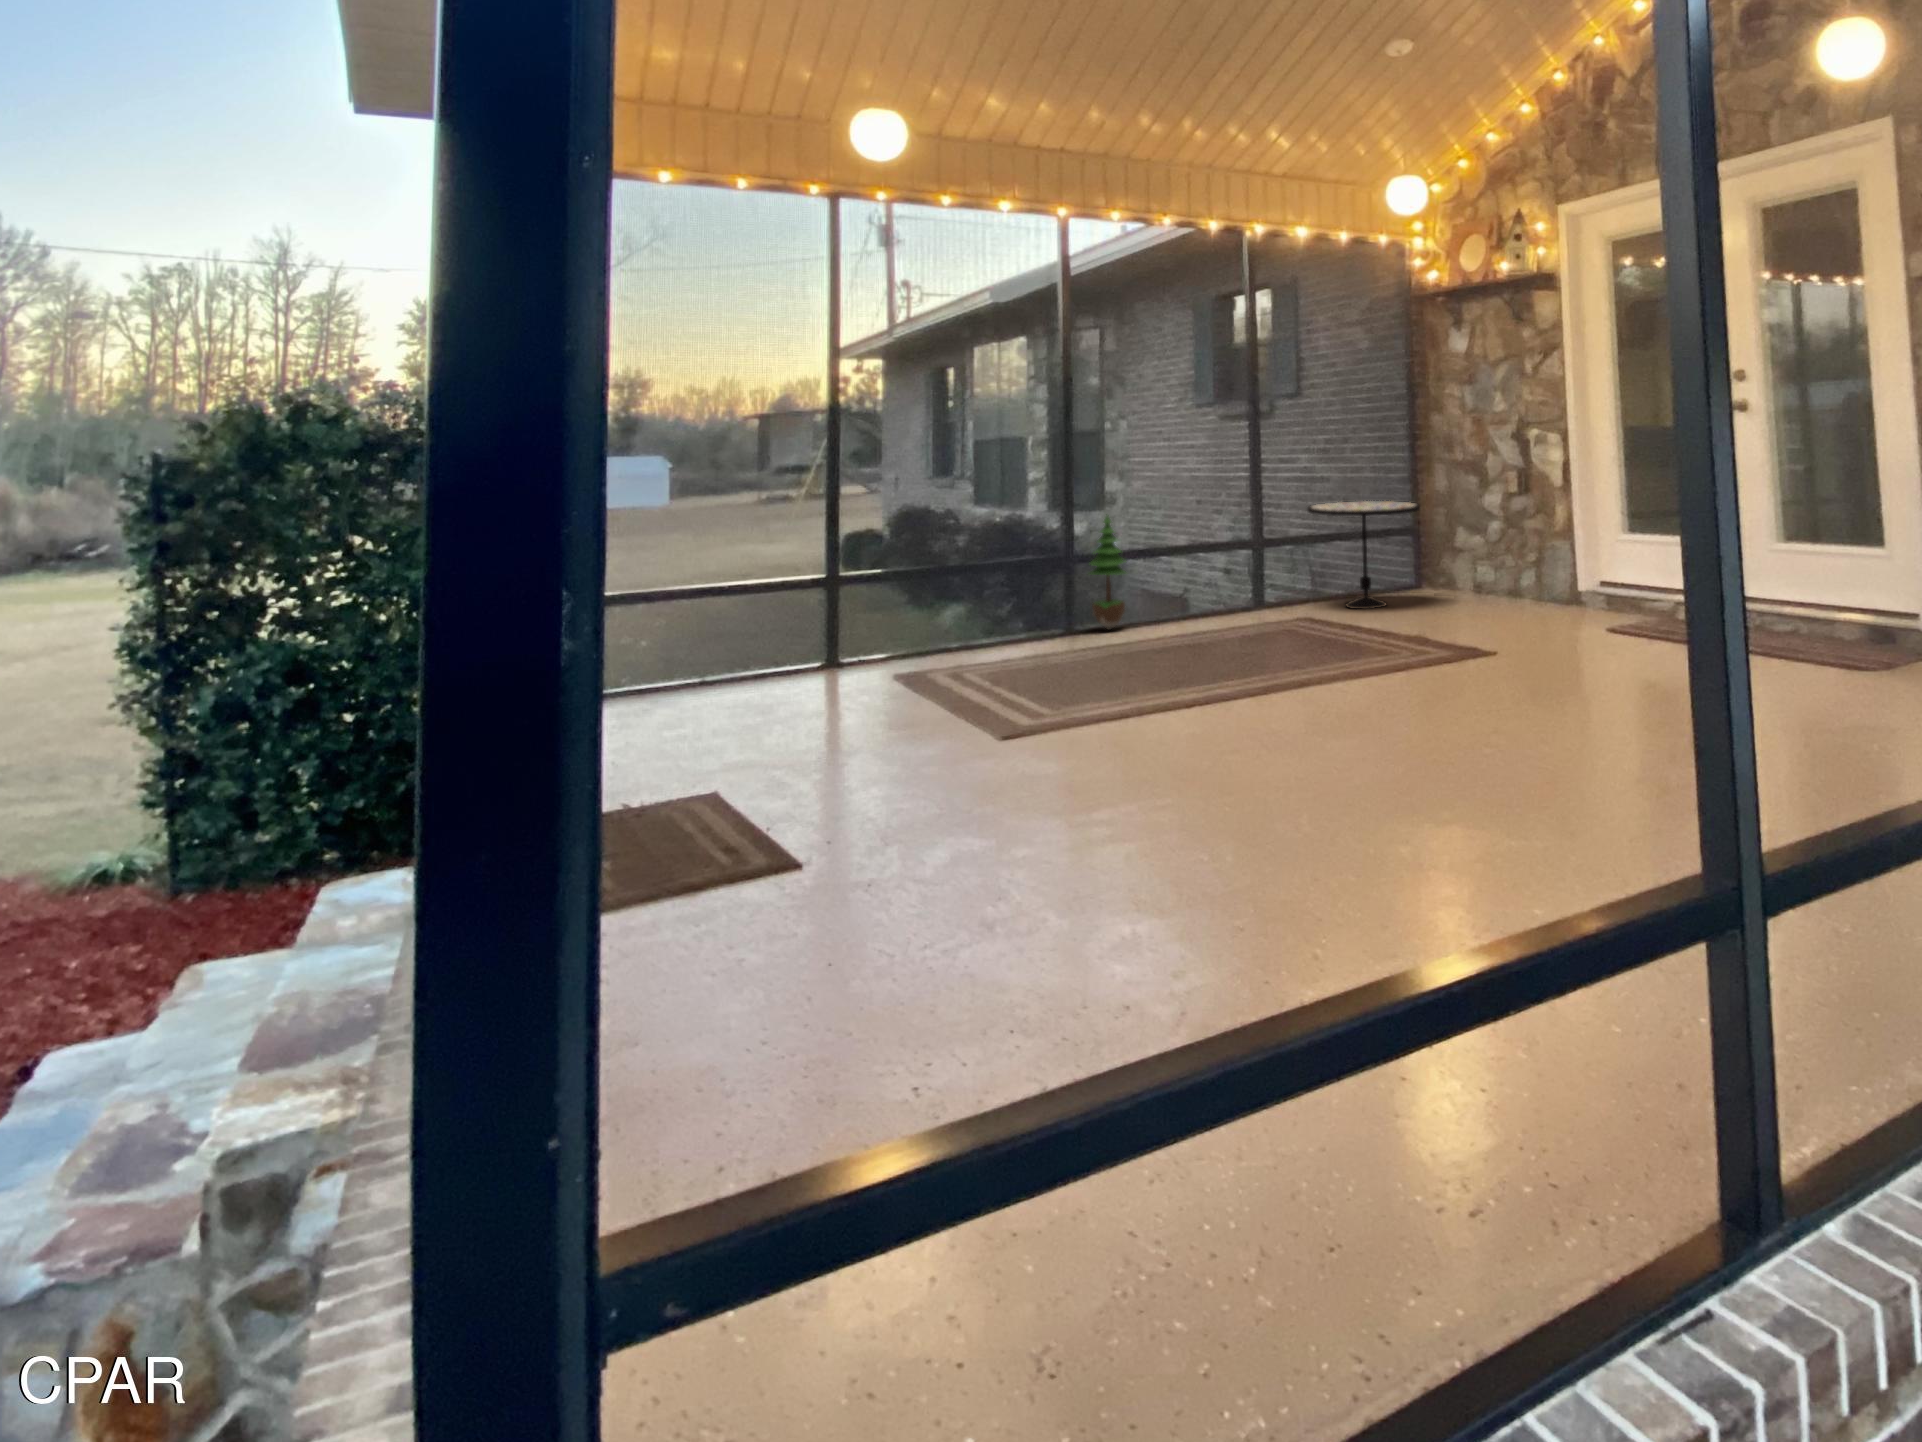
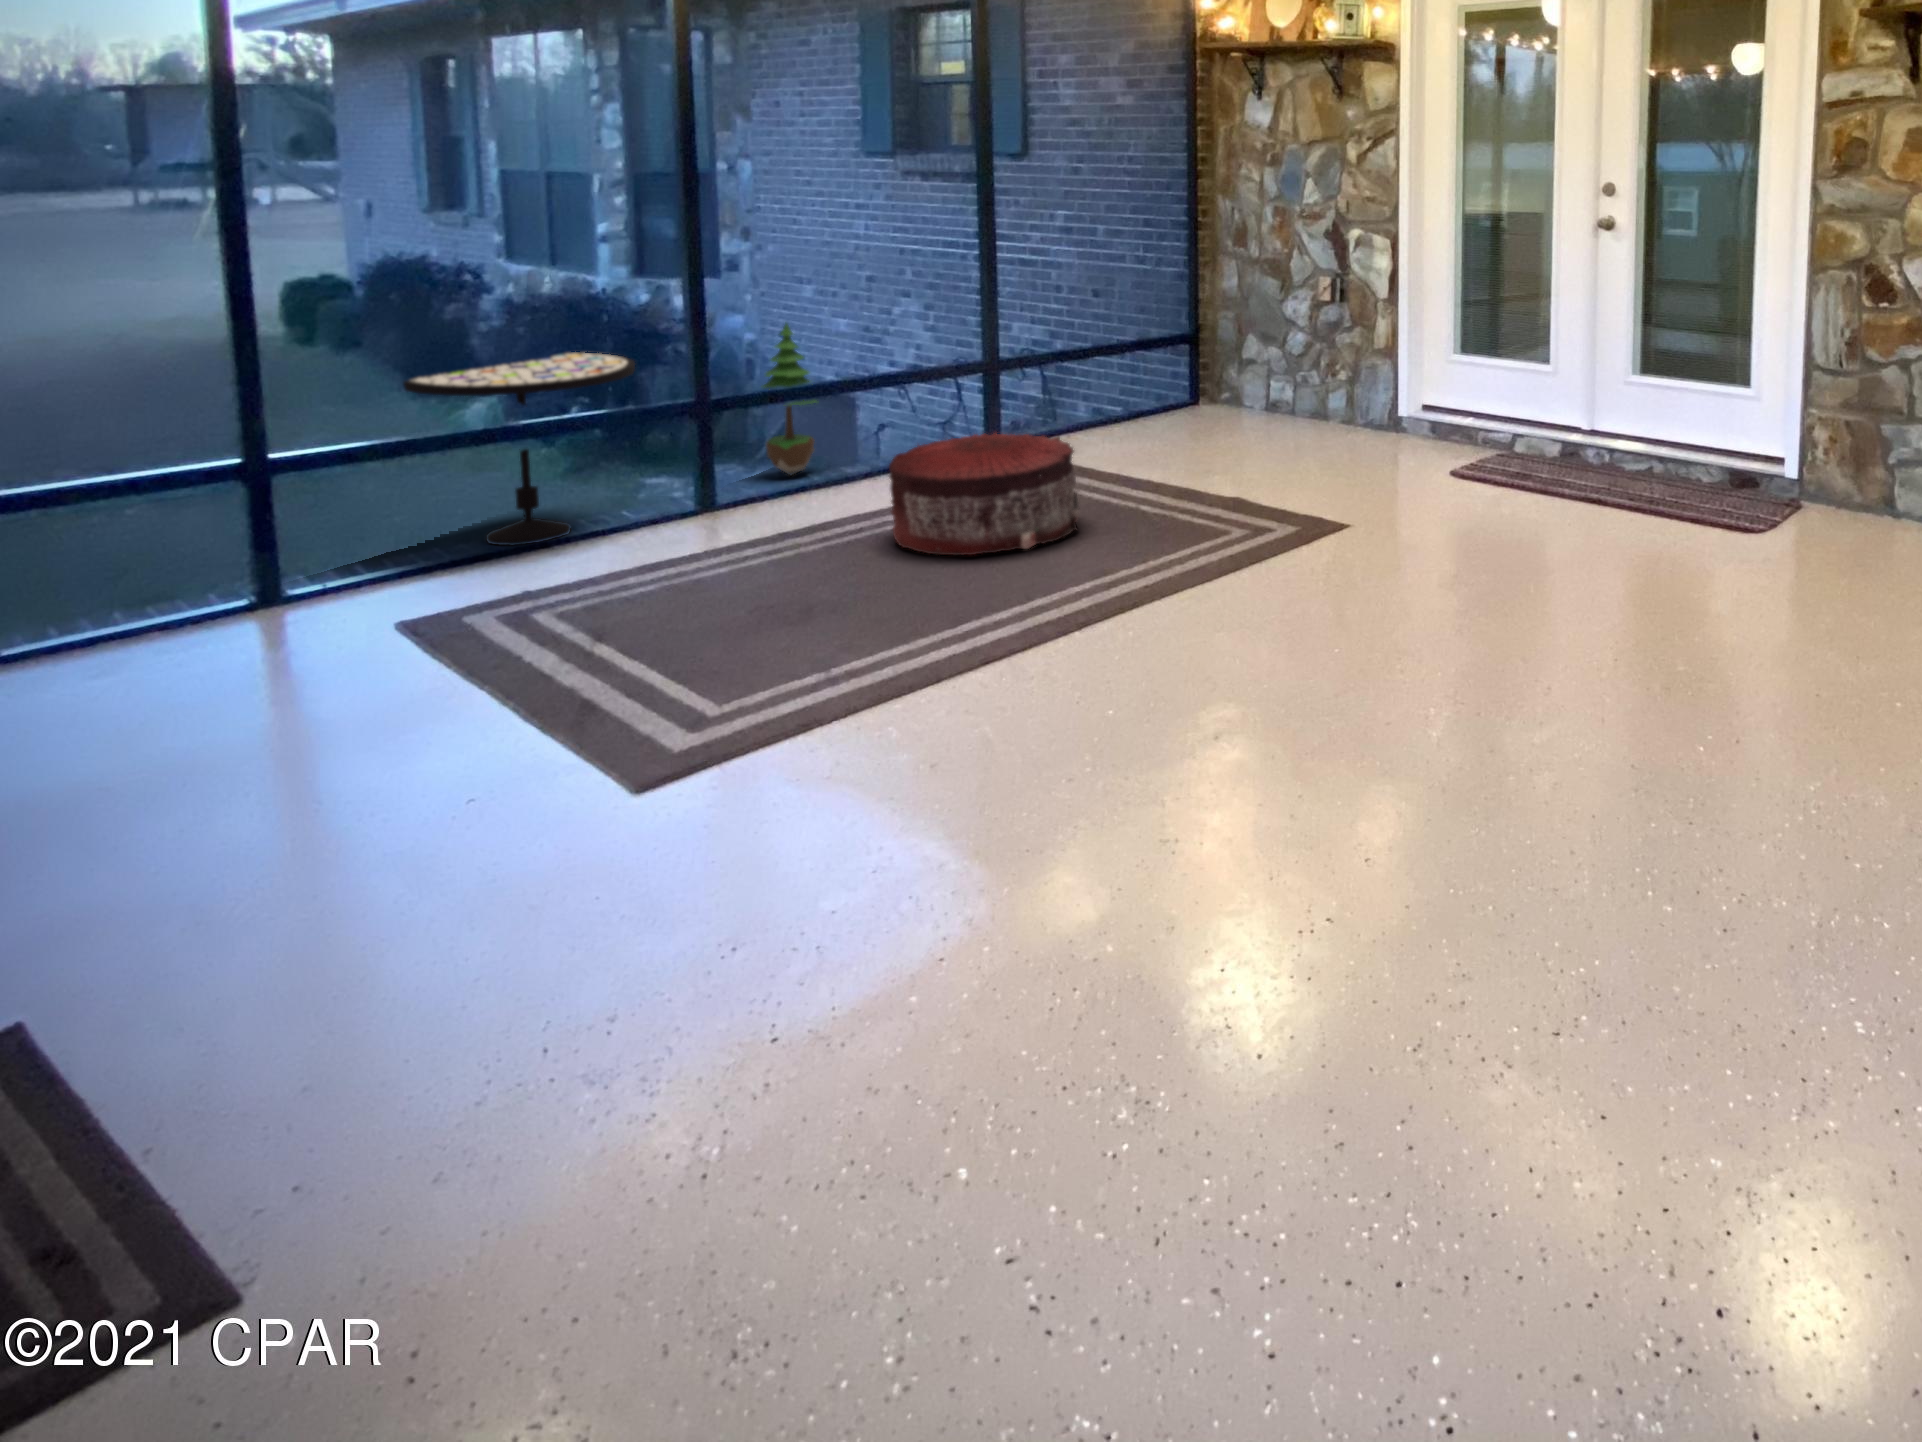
side table: present [1307,501,1420,609] -> present [404,353,635,546]
pouf: none [1165,585,1300,670] -> present [889,433,1080,555]

